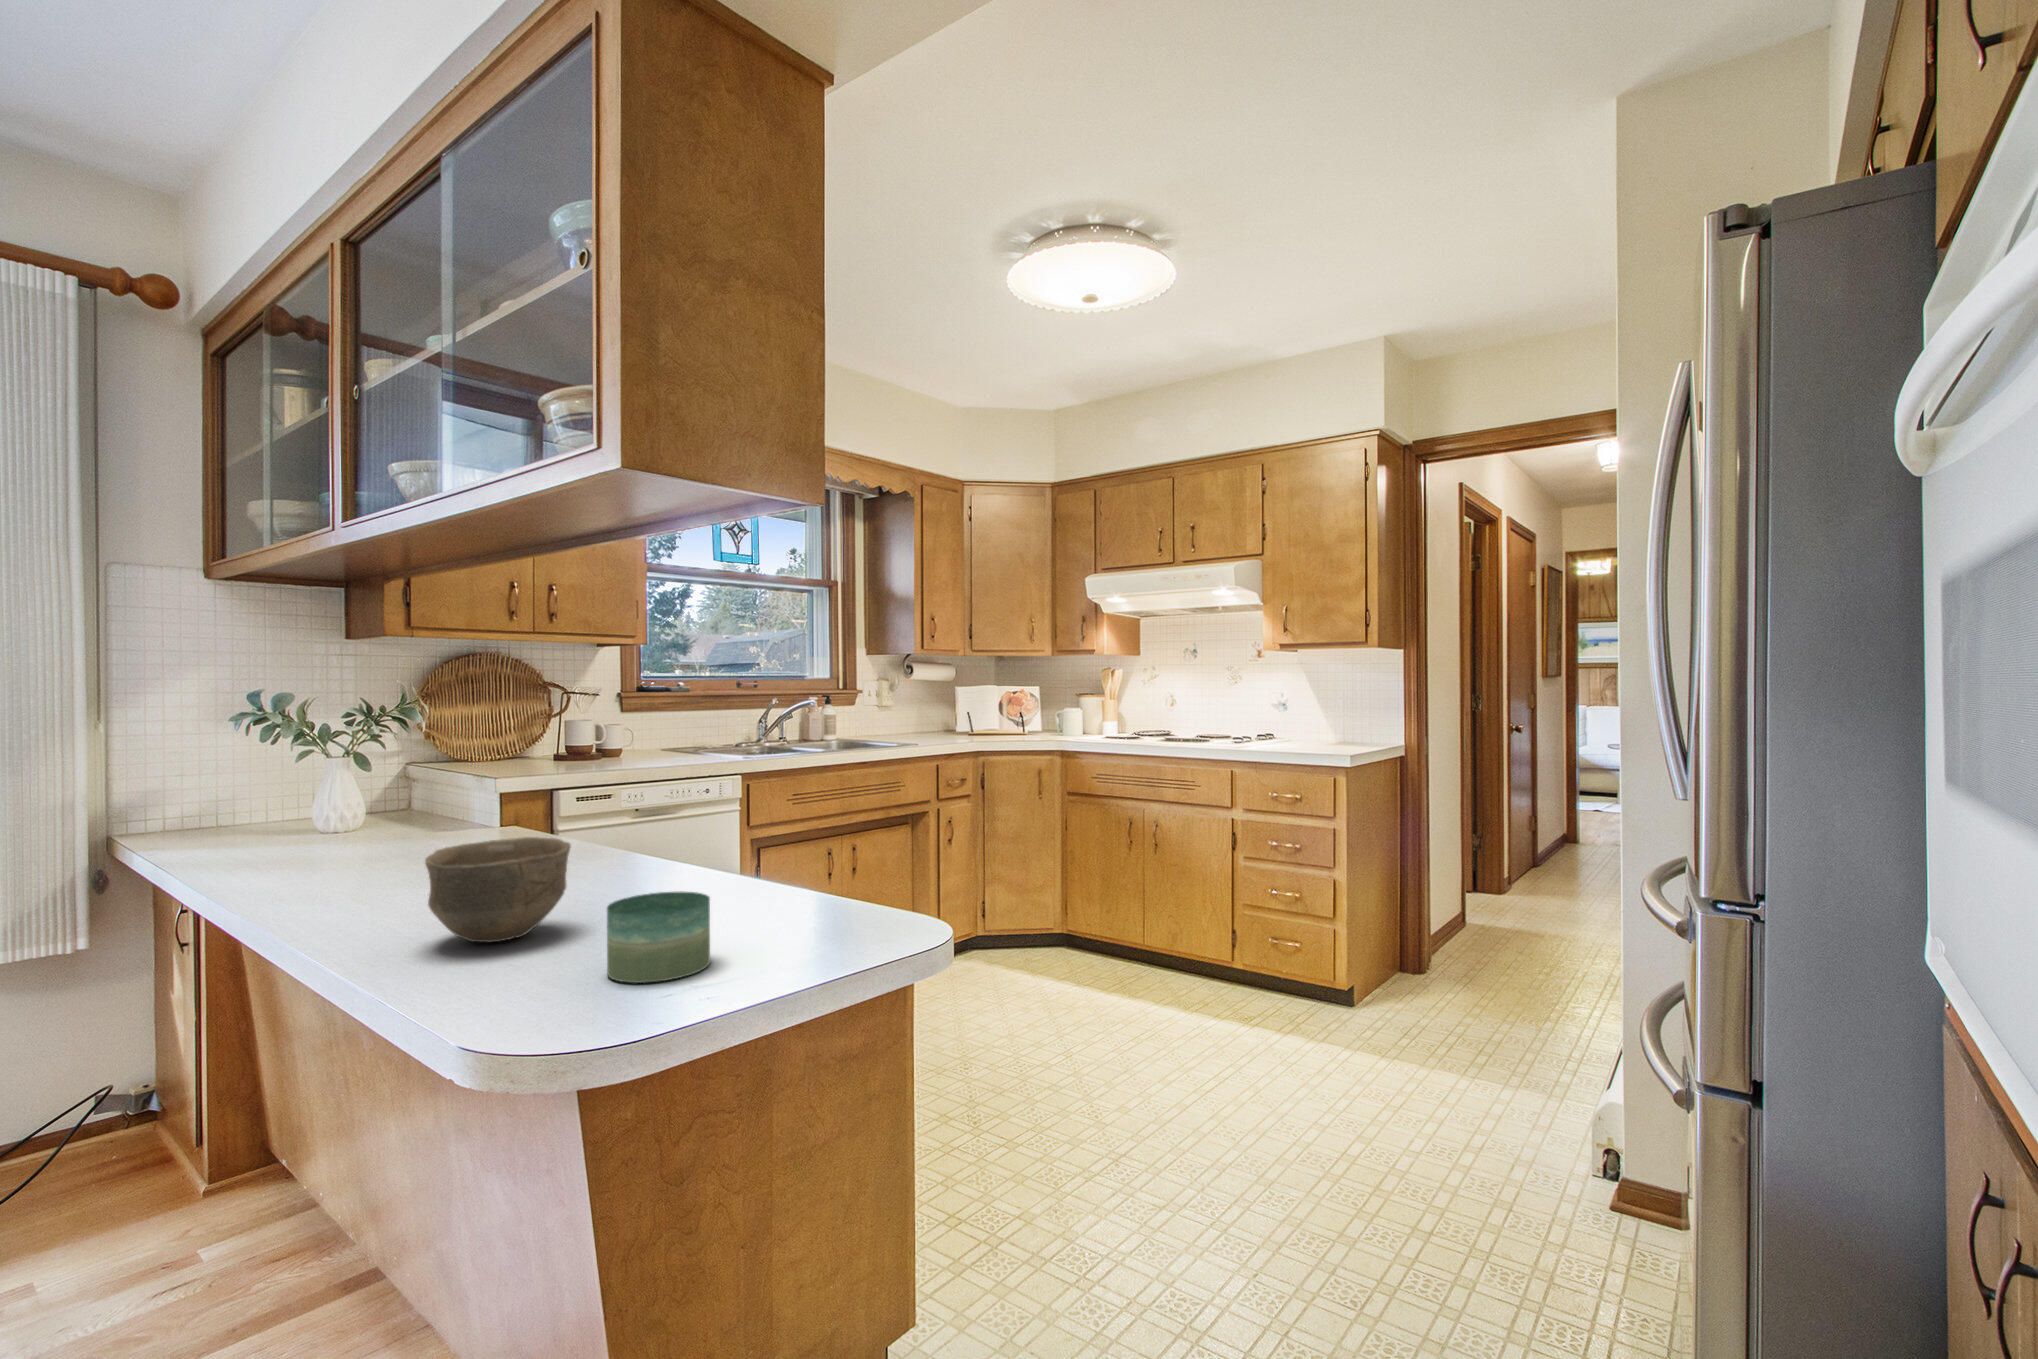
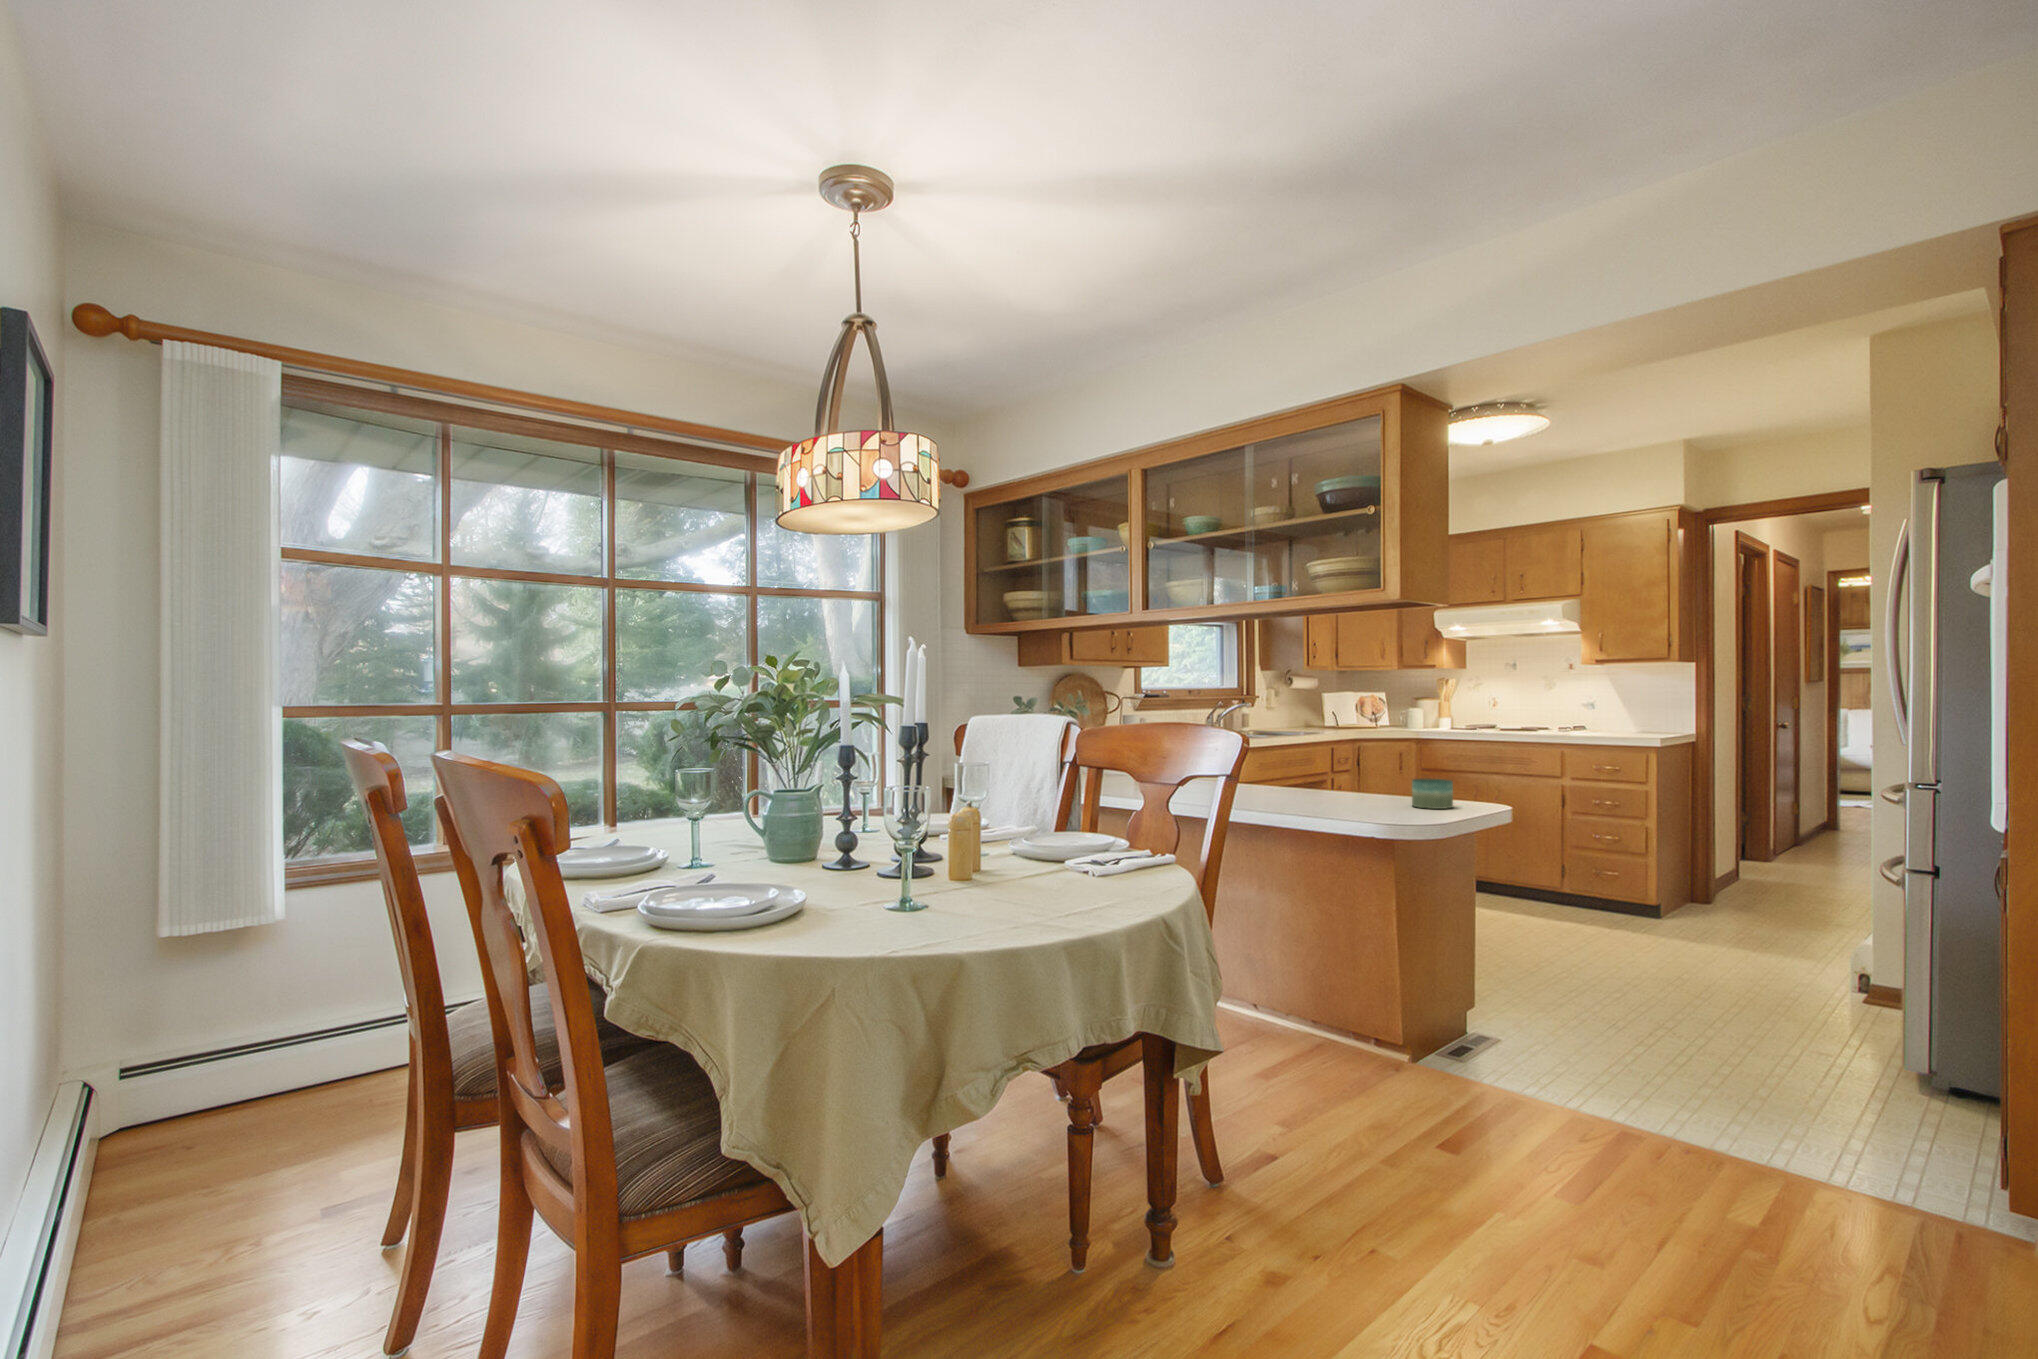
bowl: present [425,837,571,942] -> none [1303,760,1360,800]

